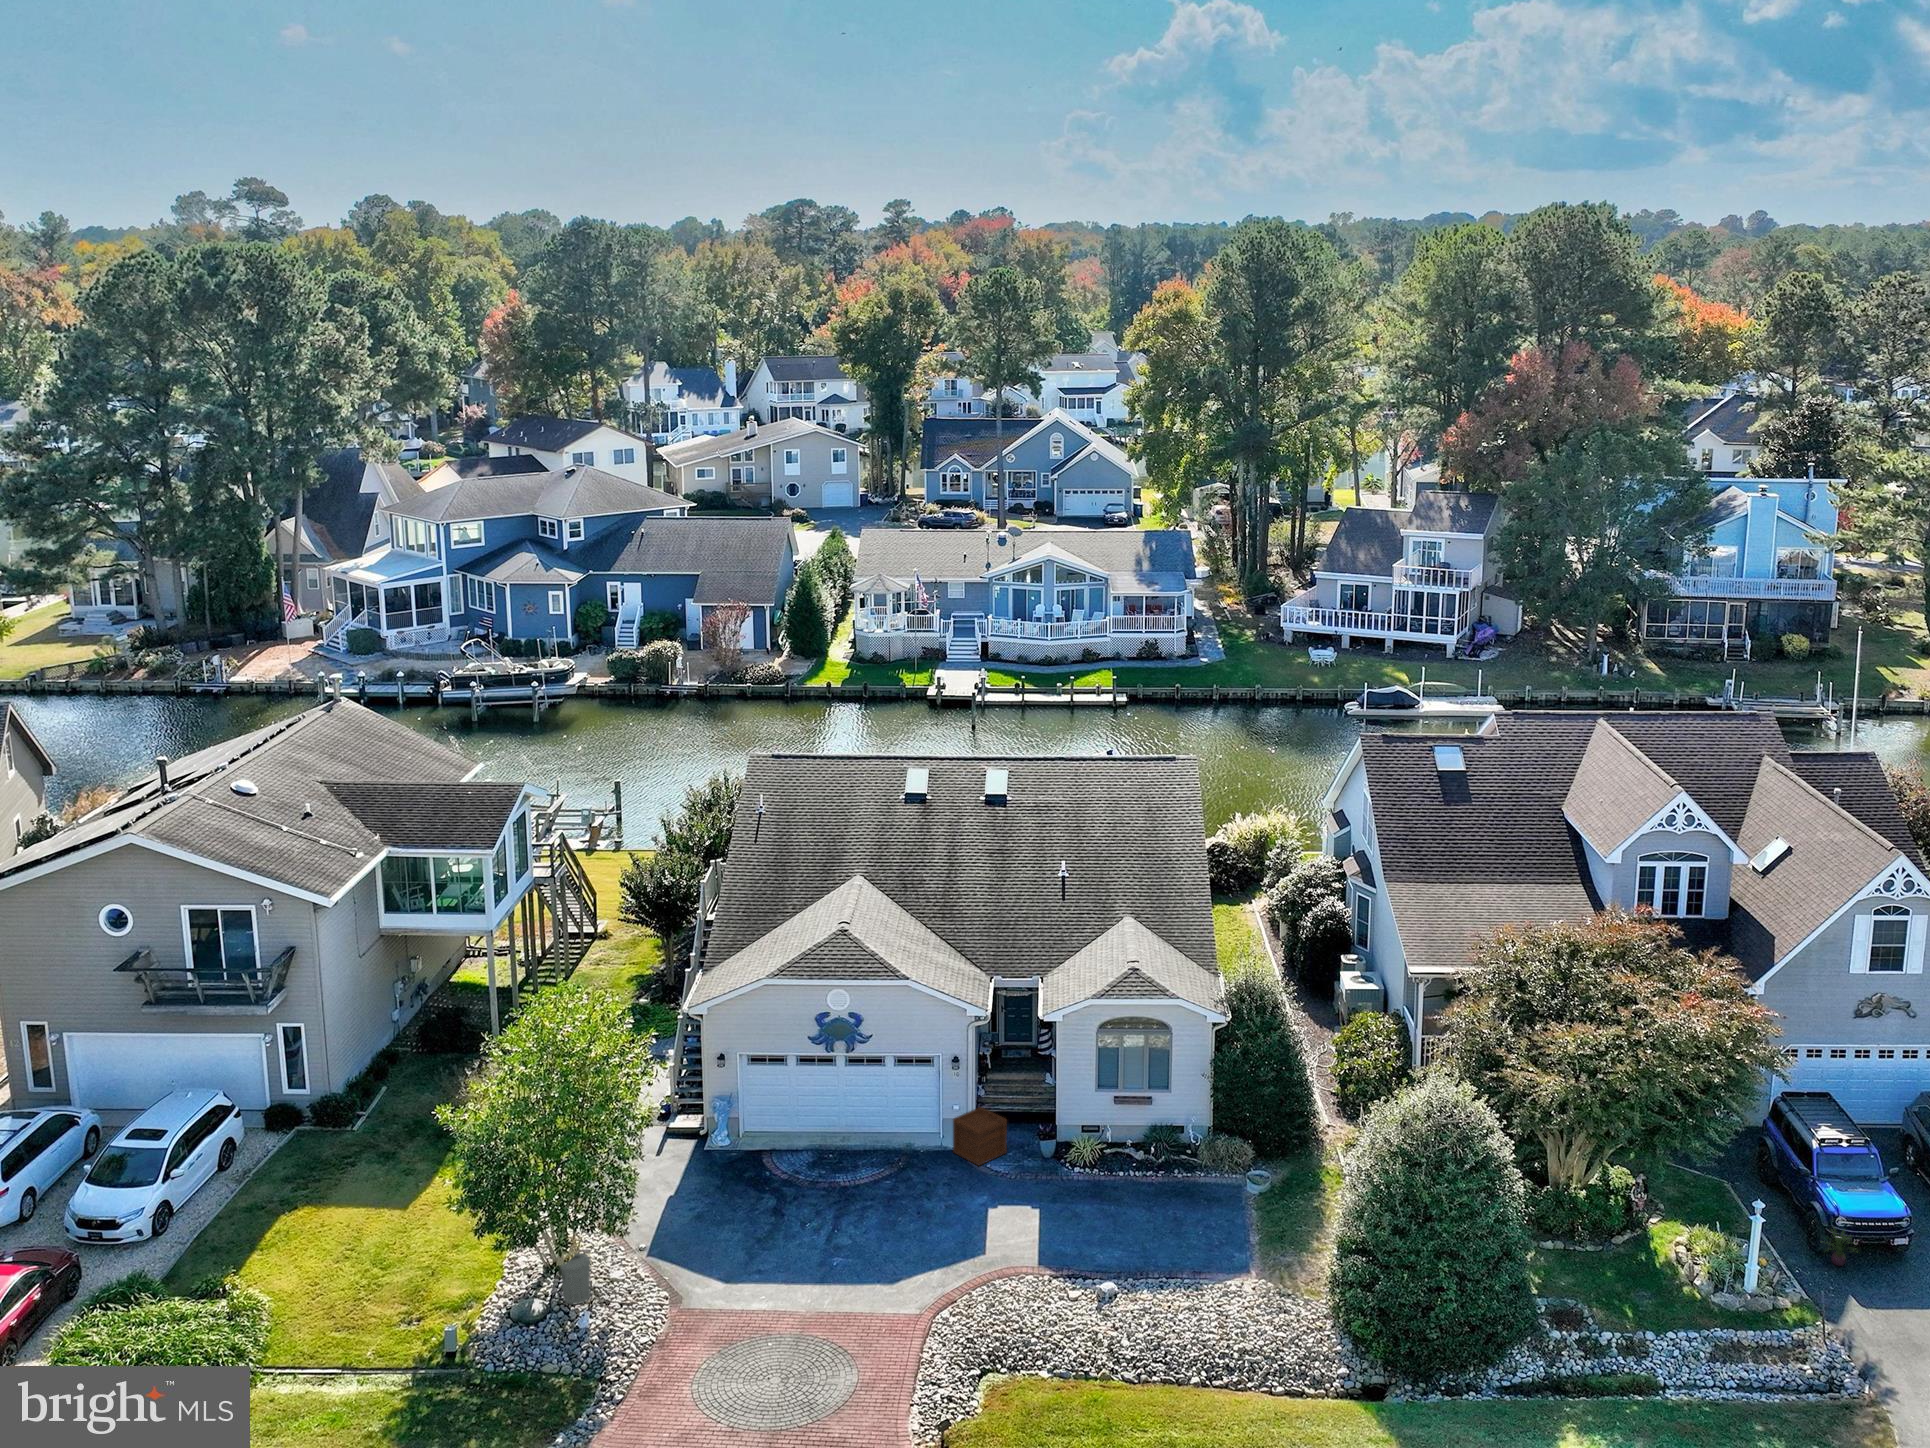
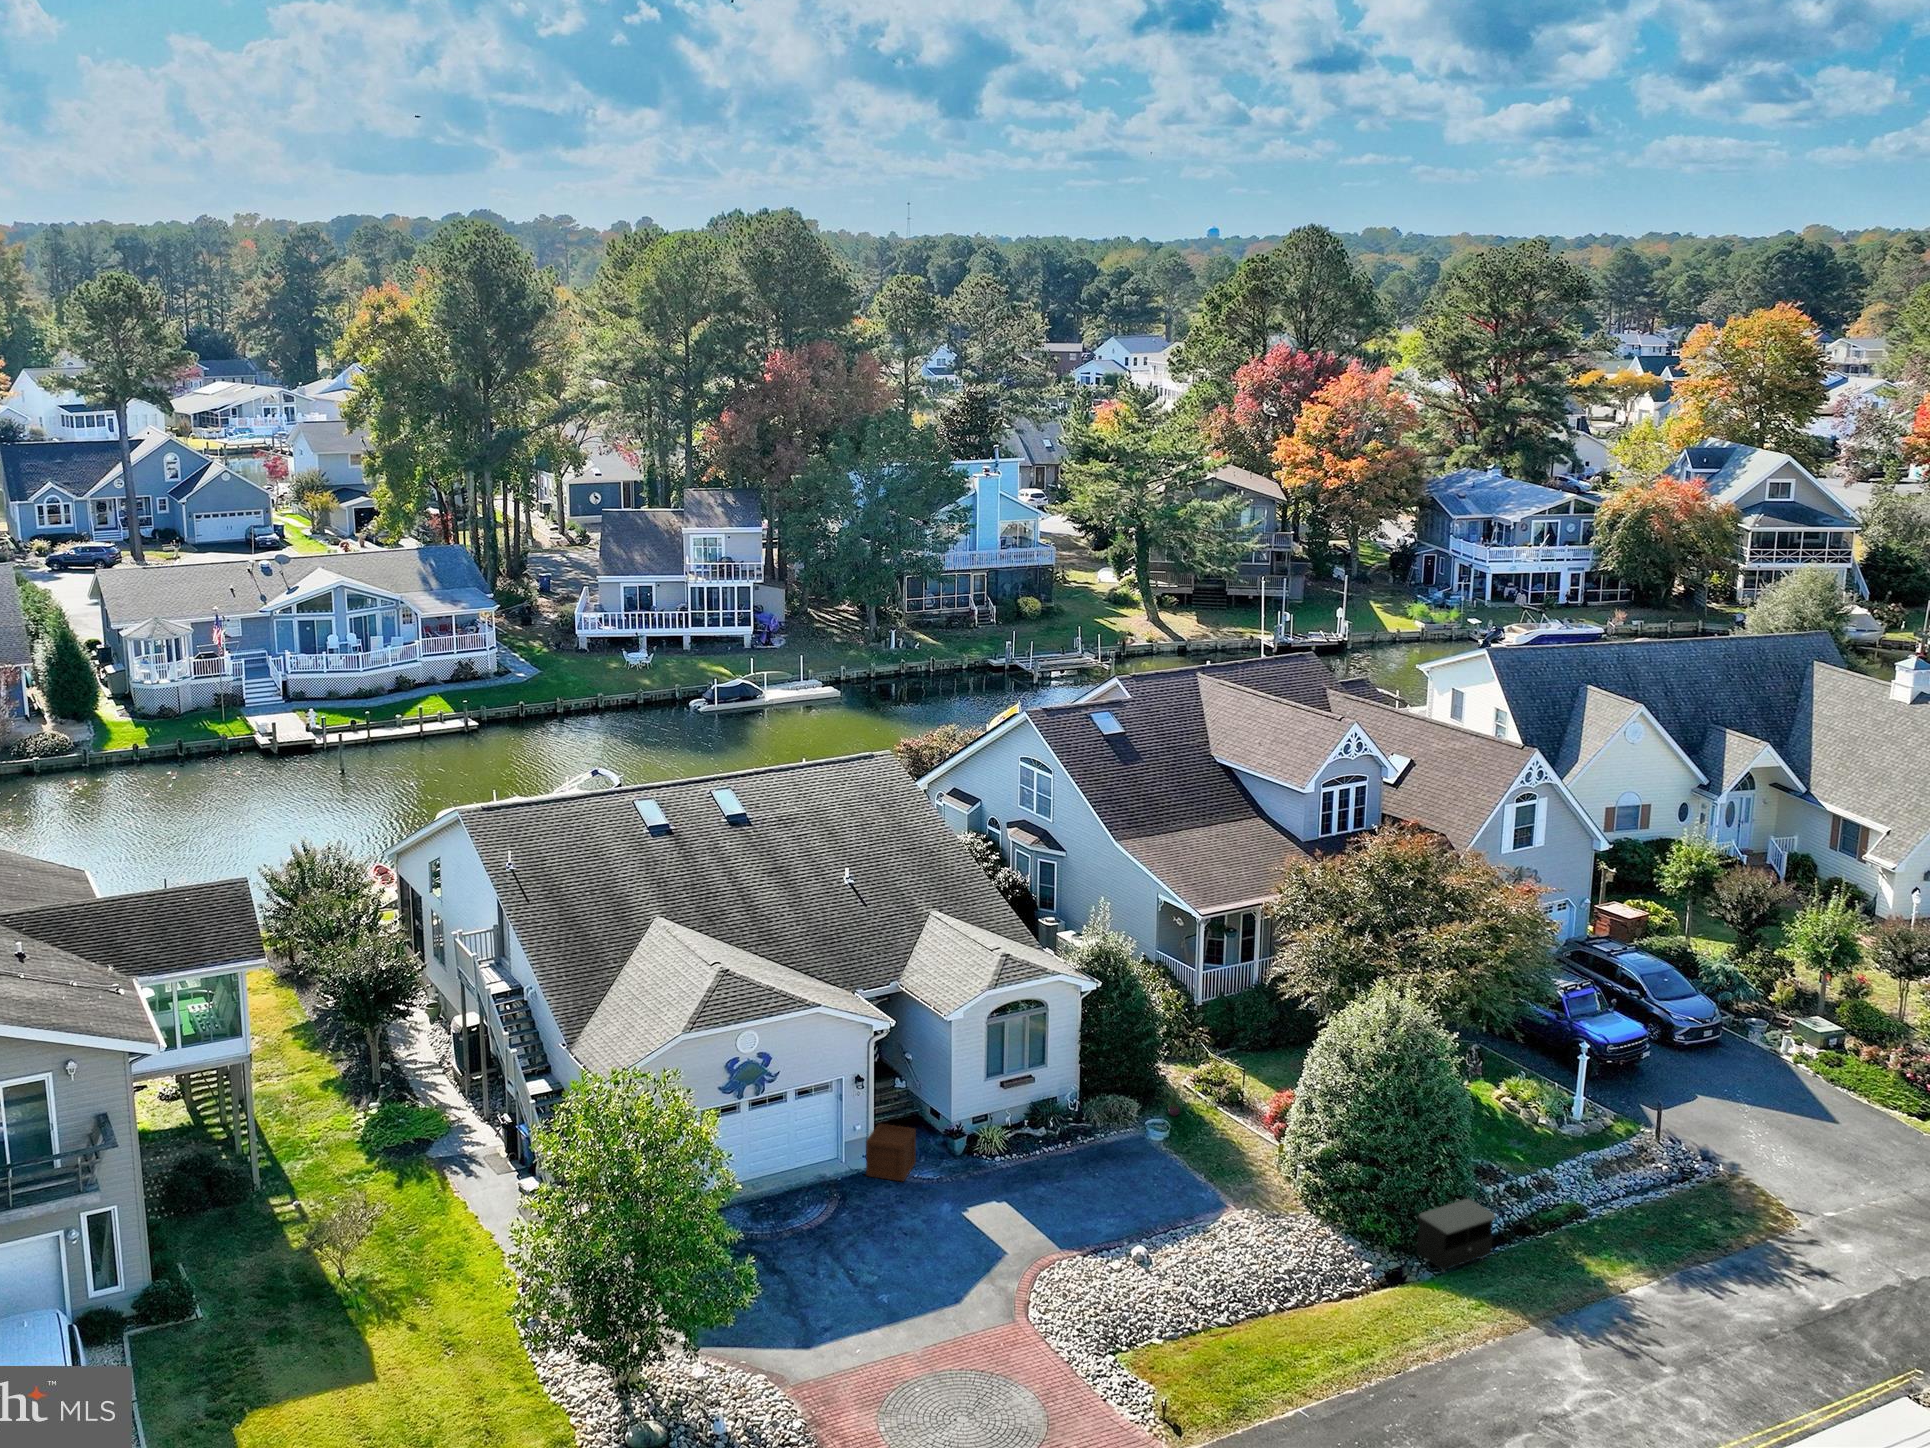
decorative plant: present [1826,1231,1858,1266] -> present [1167,1087,1180,1116]
trash can: present [560,1253,591,1304] -> none [628,1363,662,1422]
storage bench: none [1399,1331,1485,1402] -> present [1417,1199,1496,1271]

